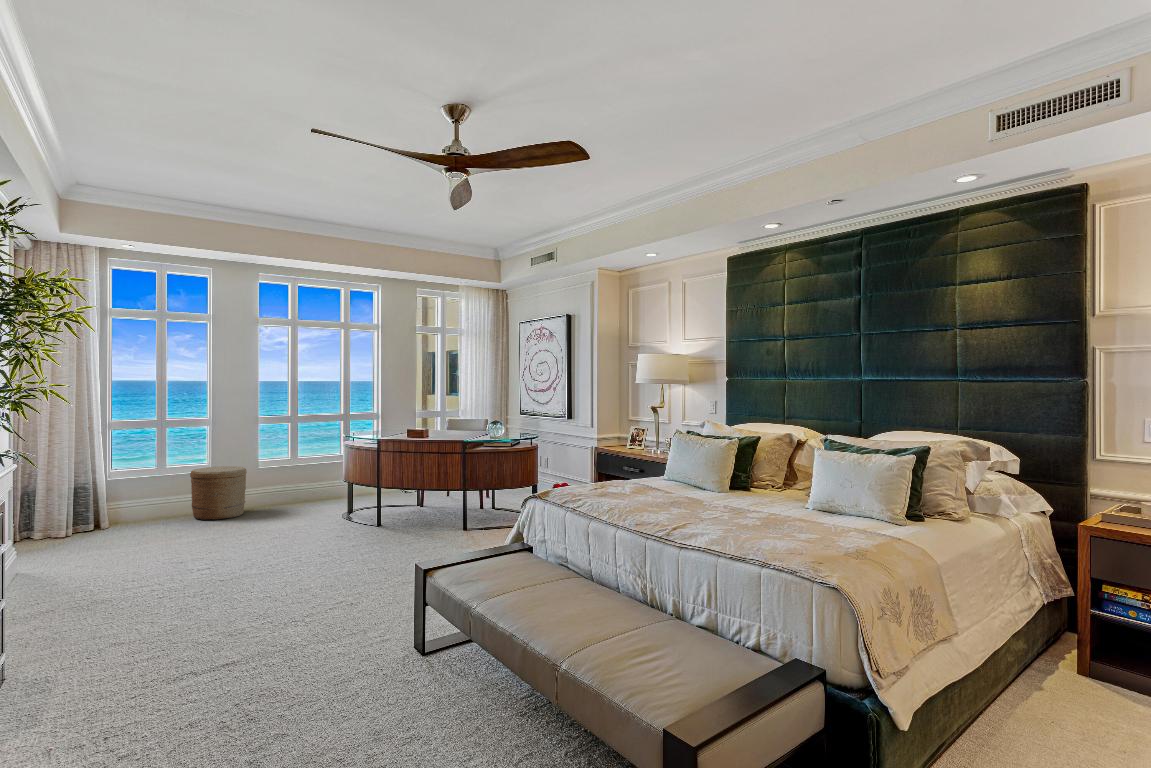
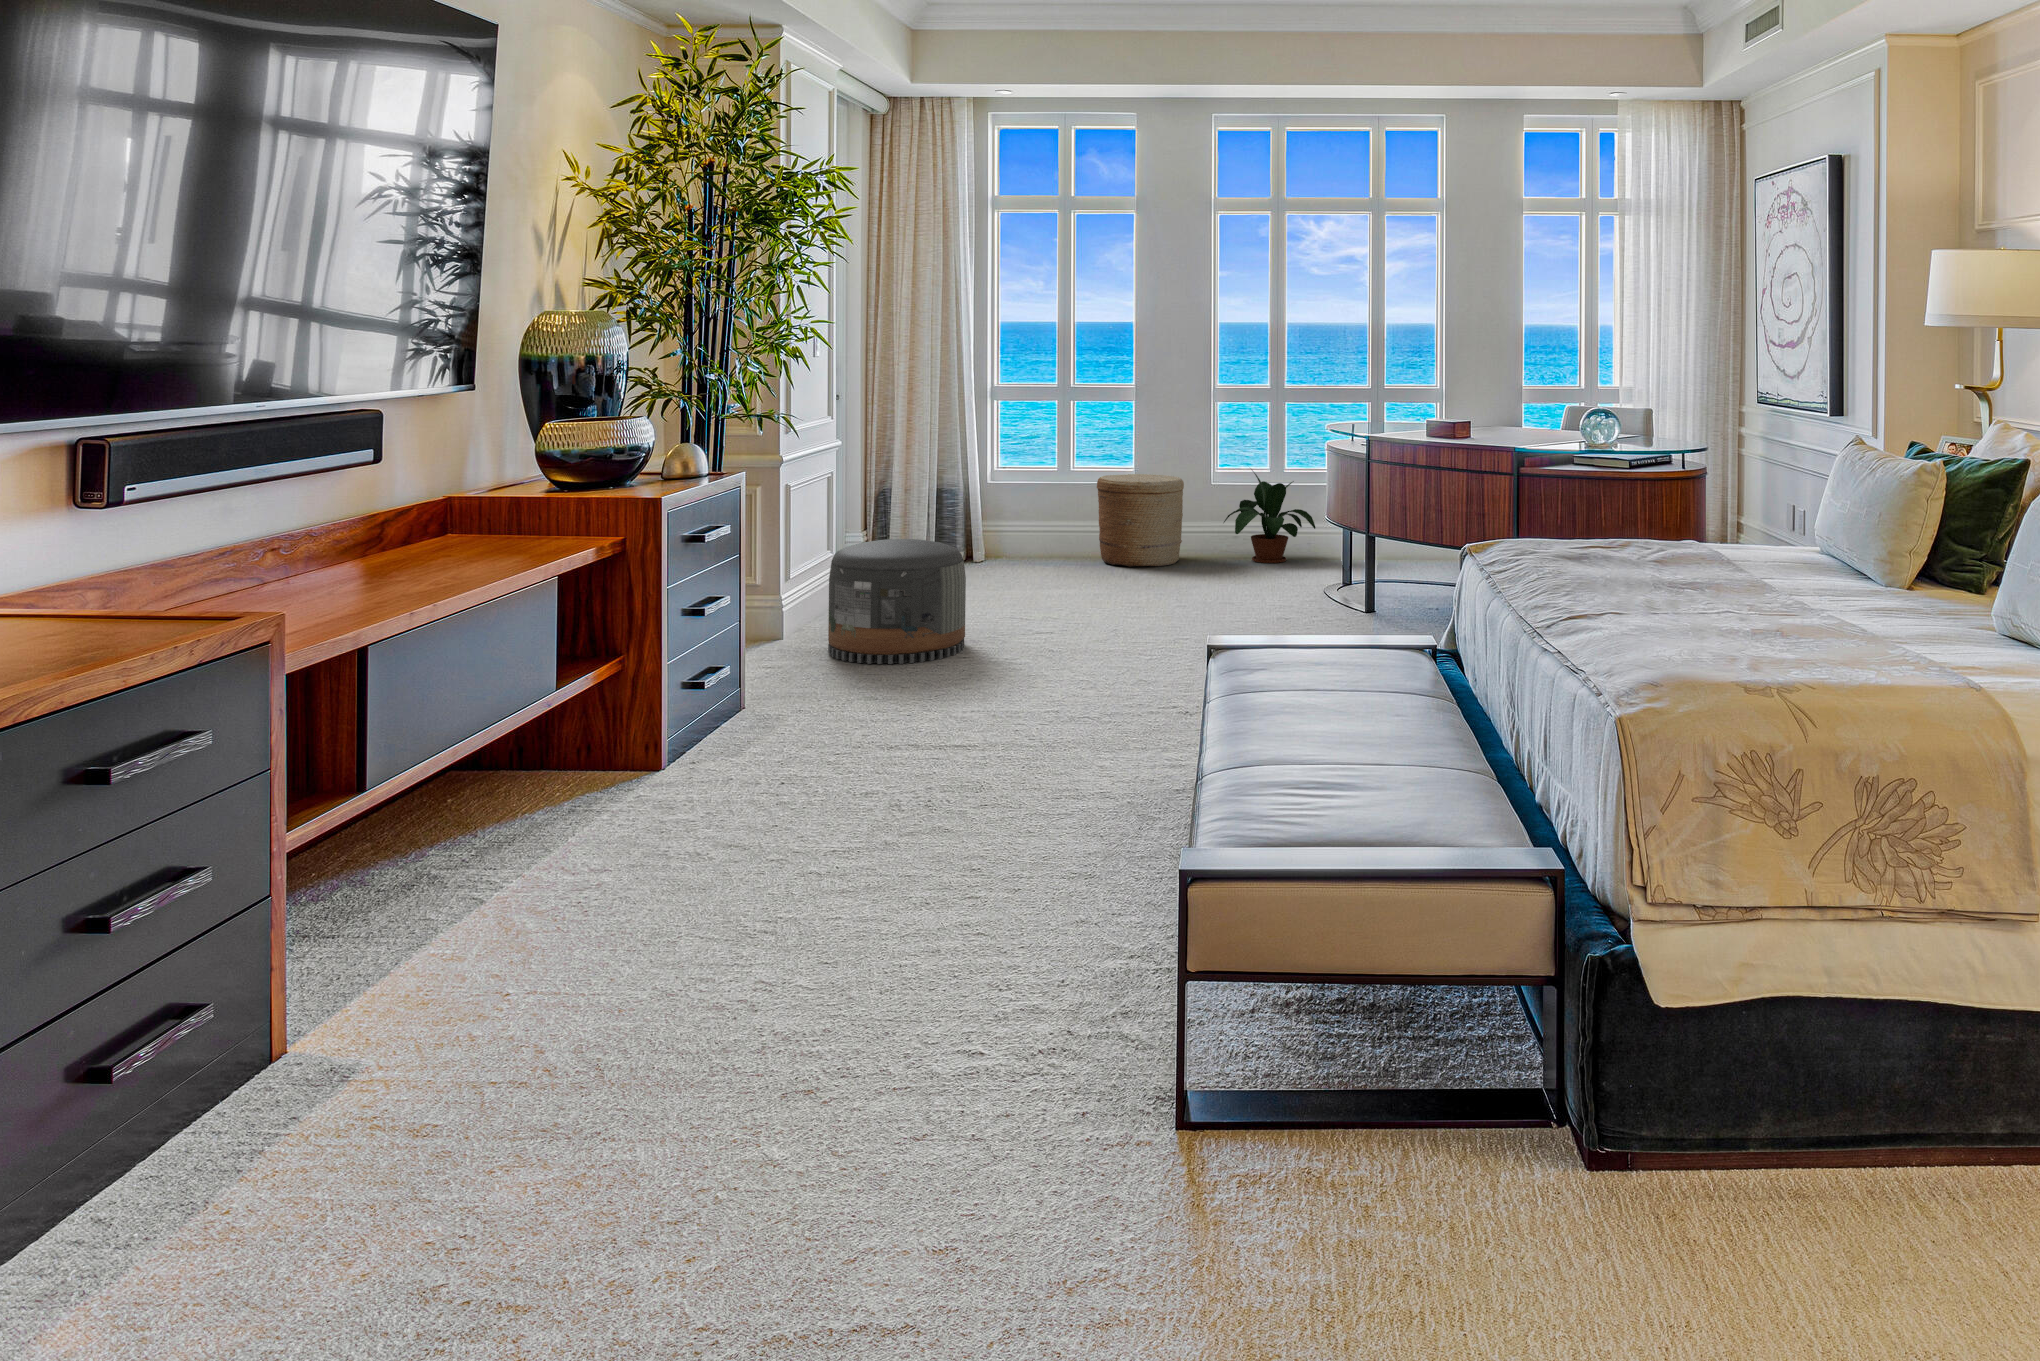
potted plant: none [268,457,323,508] -> present [1224,470,1316,563]
pouf: none [47,526,158,617] -> present [828,539,966,664]

